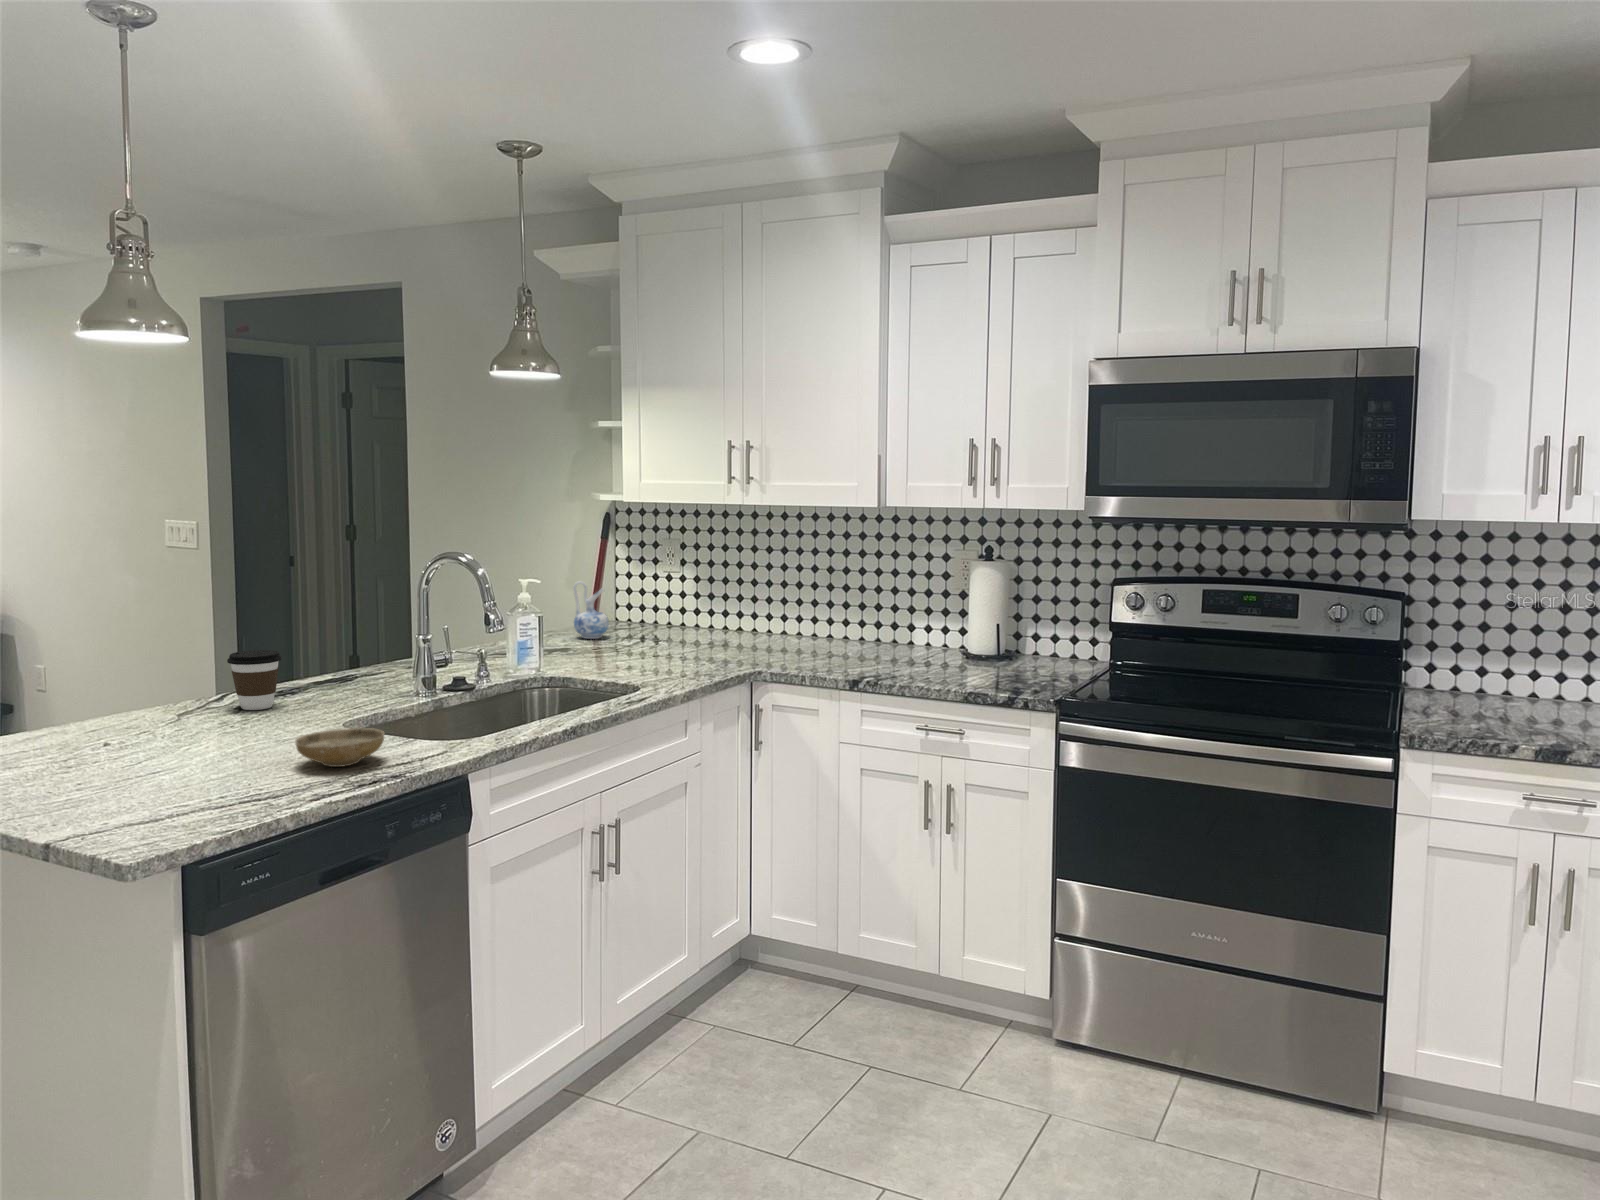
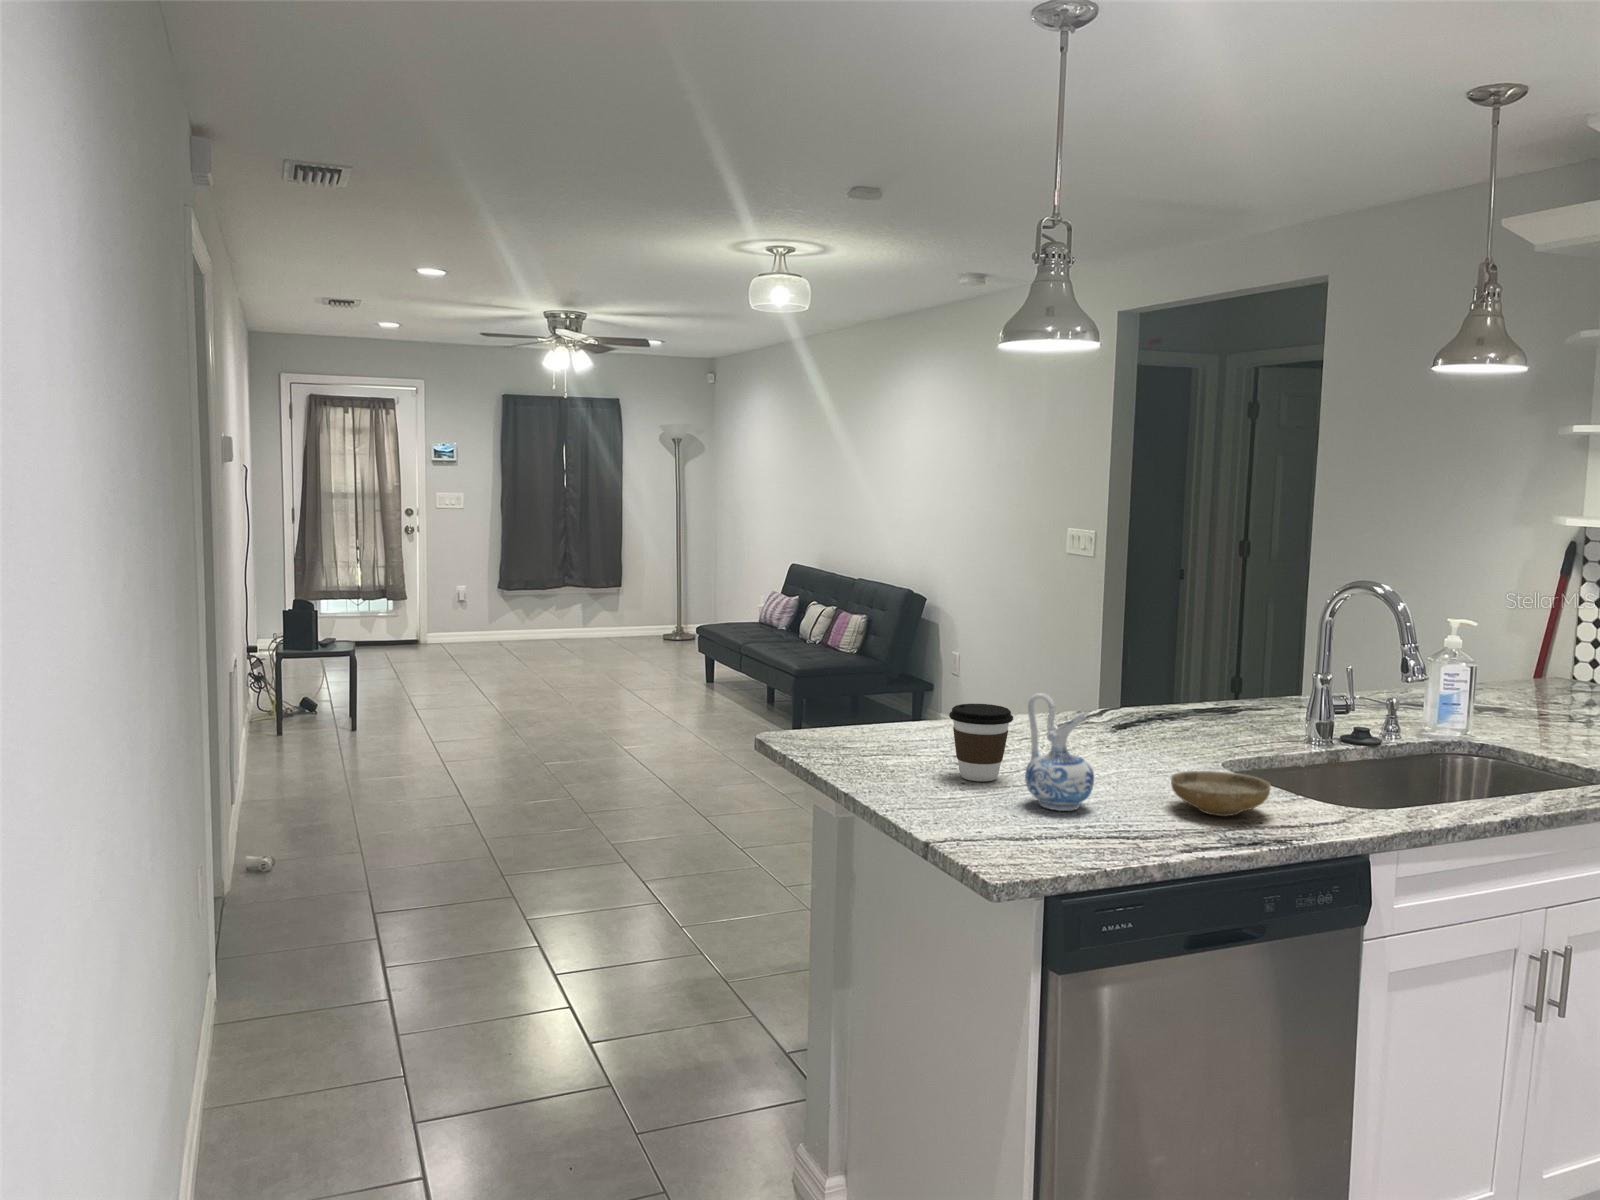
ceramic pitcher: present [573,581,608,639] -> present [1025,693,1094,811]
coffee cup: present [227,650,282,710] -> present [949,704,1013,781]

